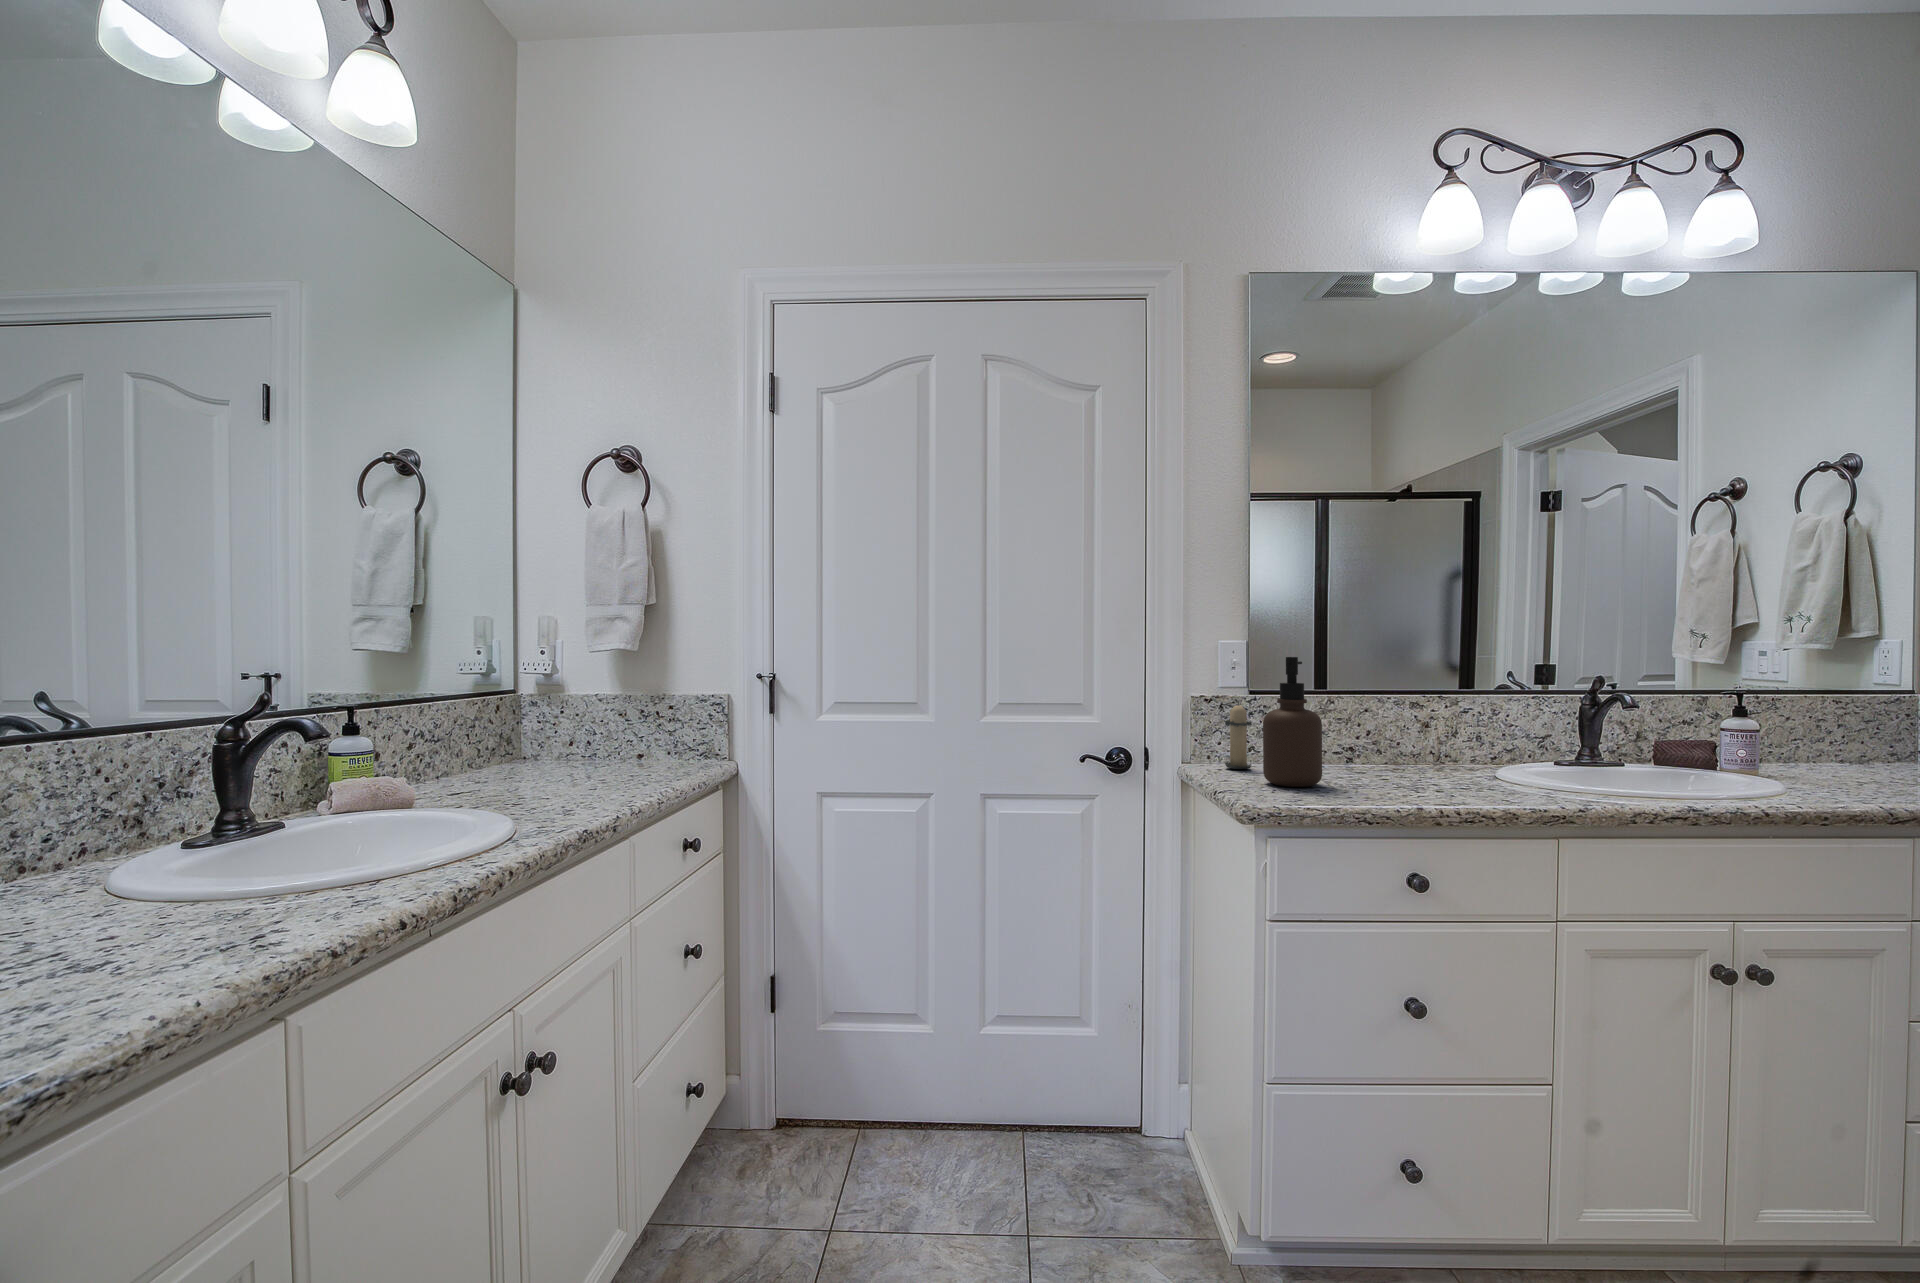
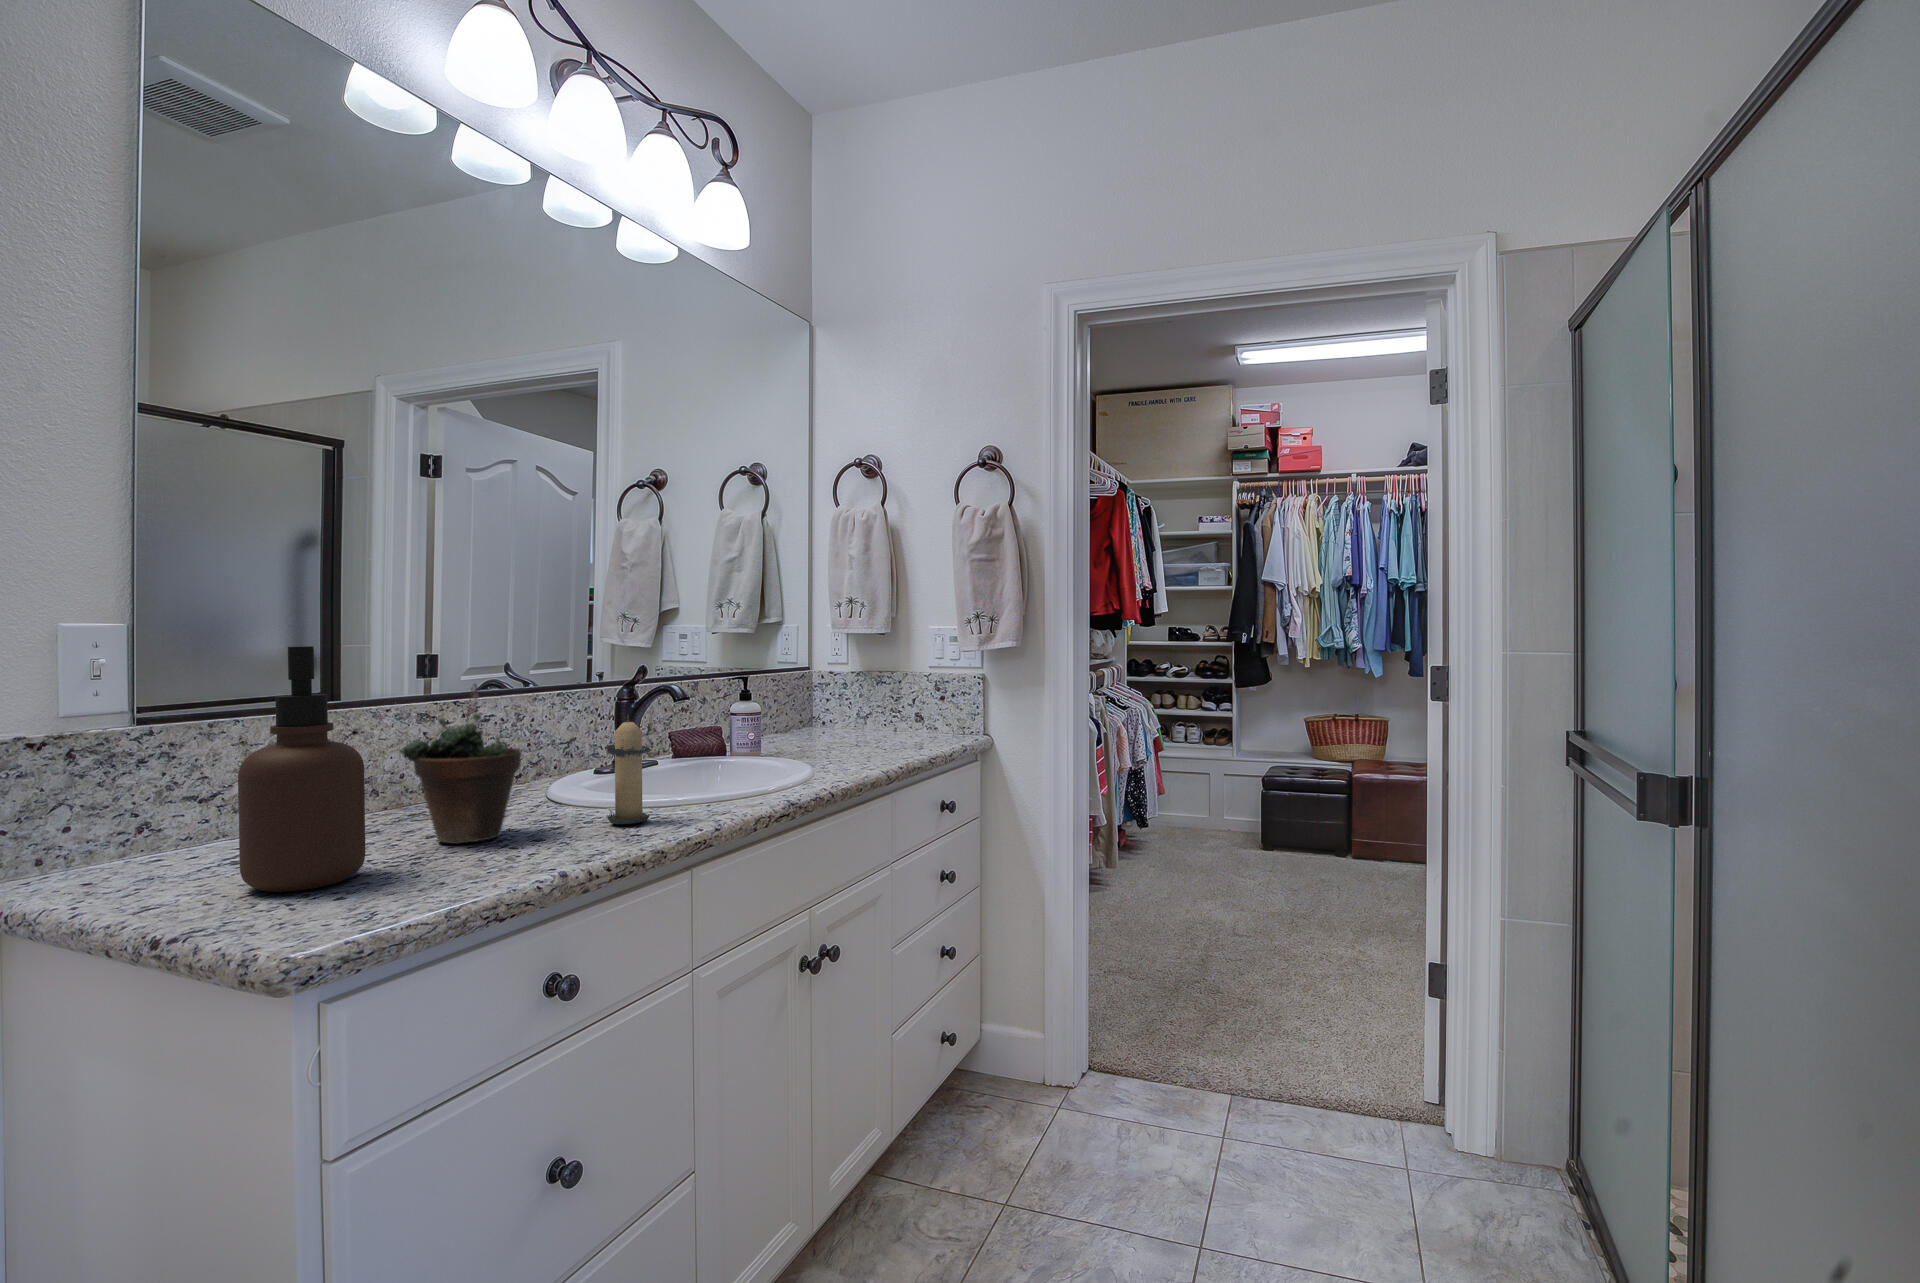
succulent plant: none [1358,682,1434,785] -> present [402,684,521,844]
candle: present [1224,701,1252,769] -> present [606,714,651,824]

